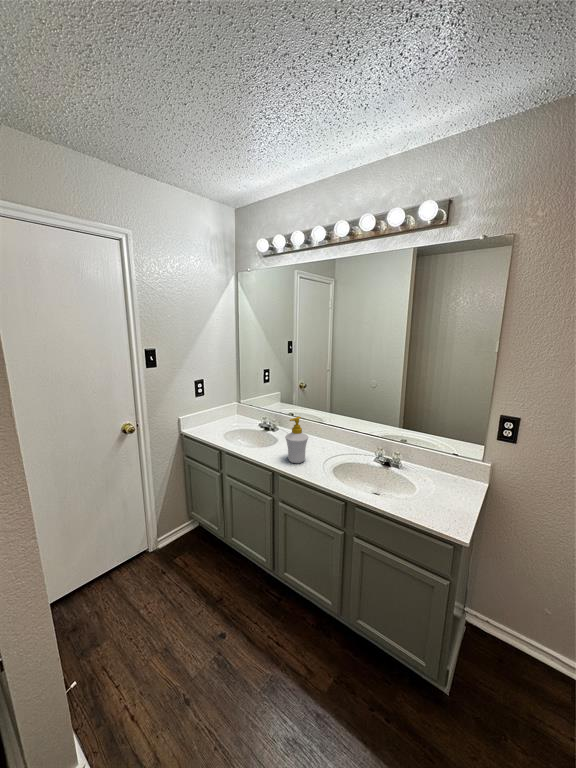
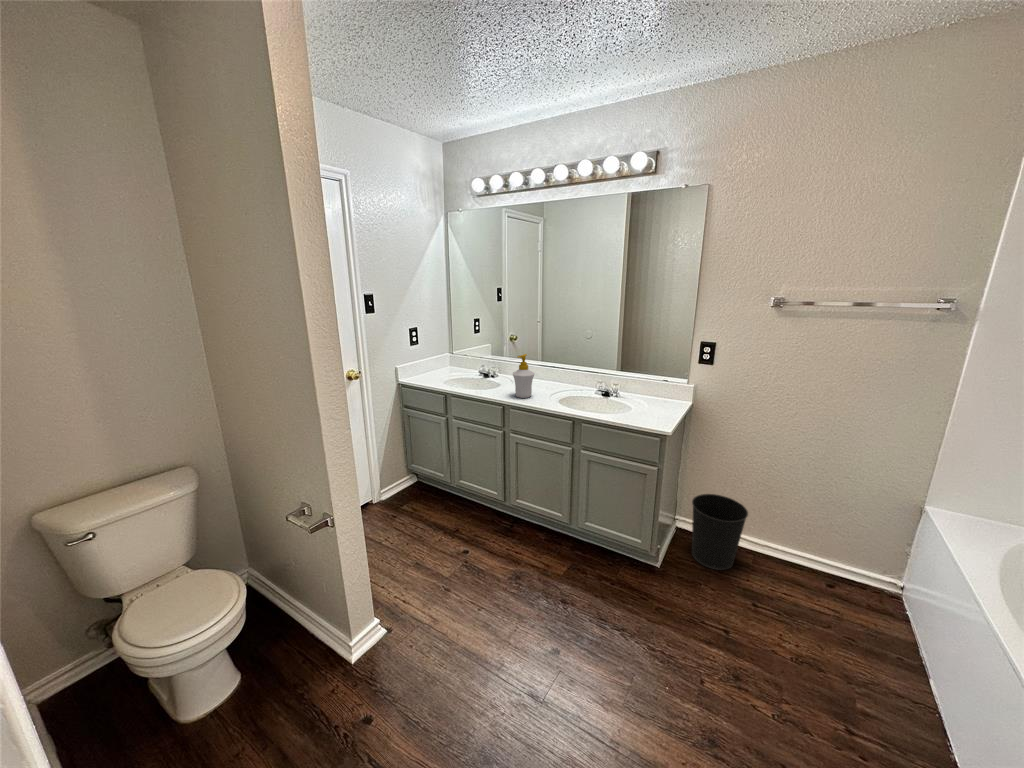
wastebasket: none [489,599,569,712] -> present [692,494,748,570]

